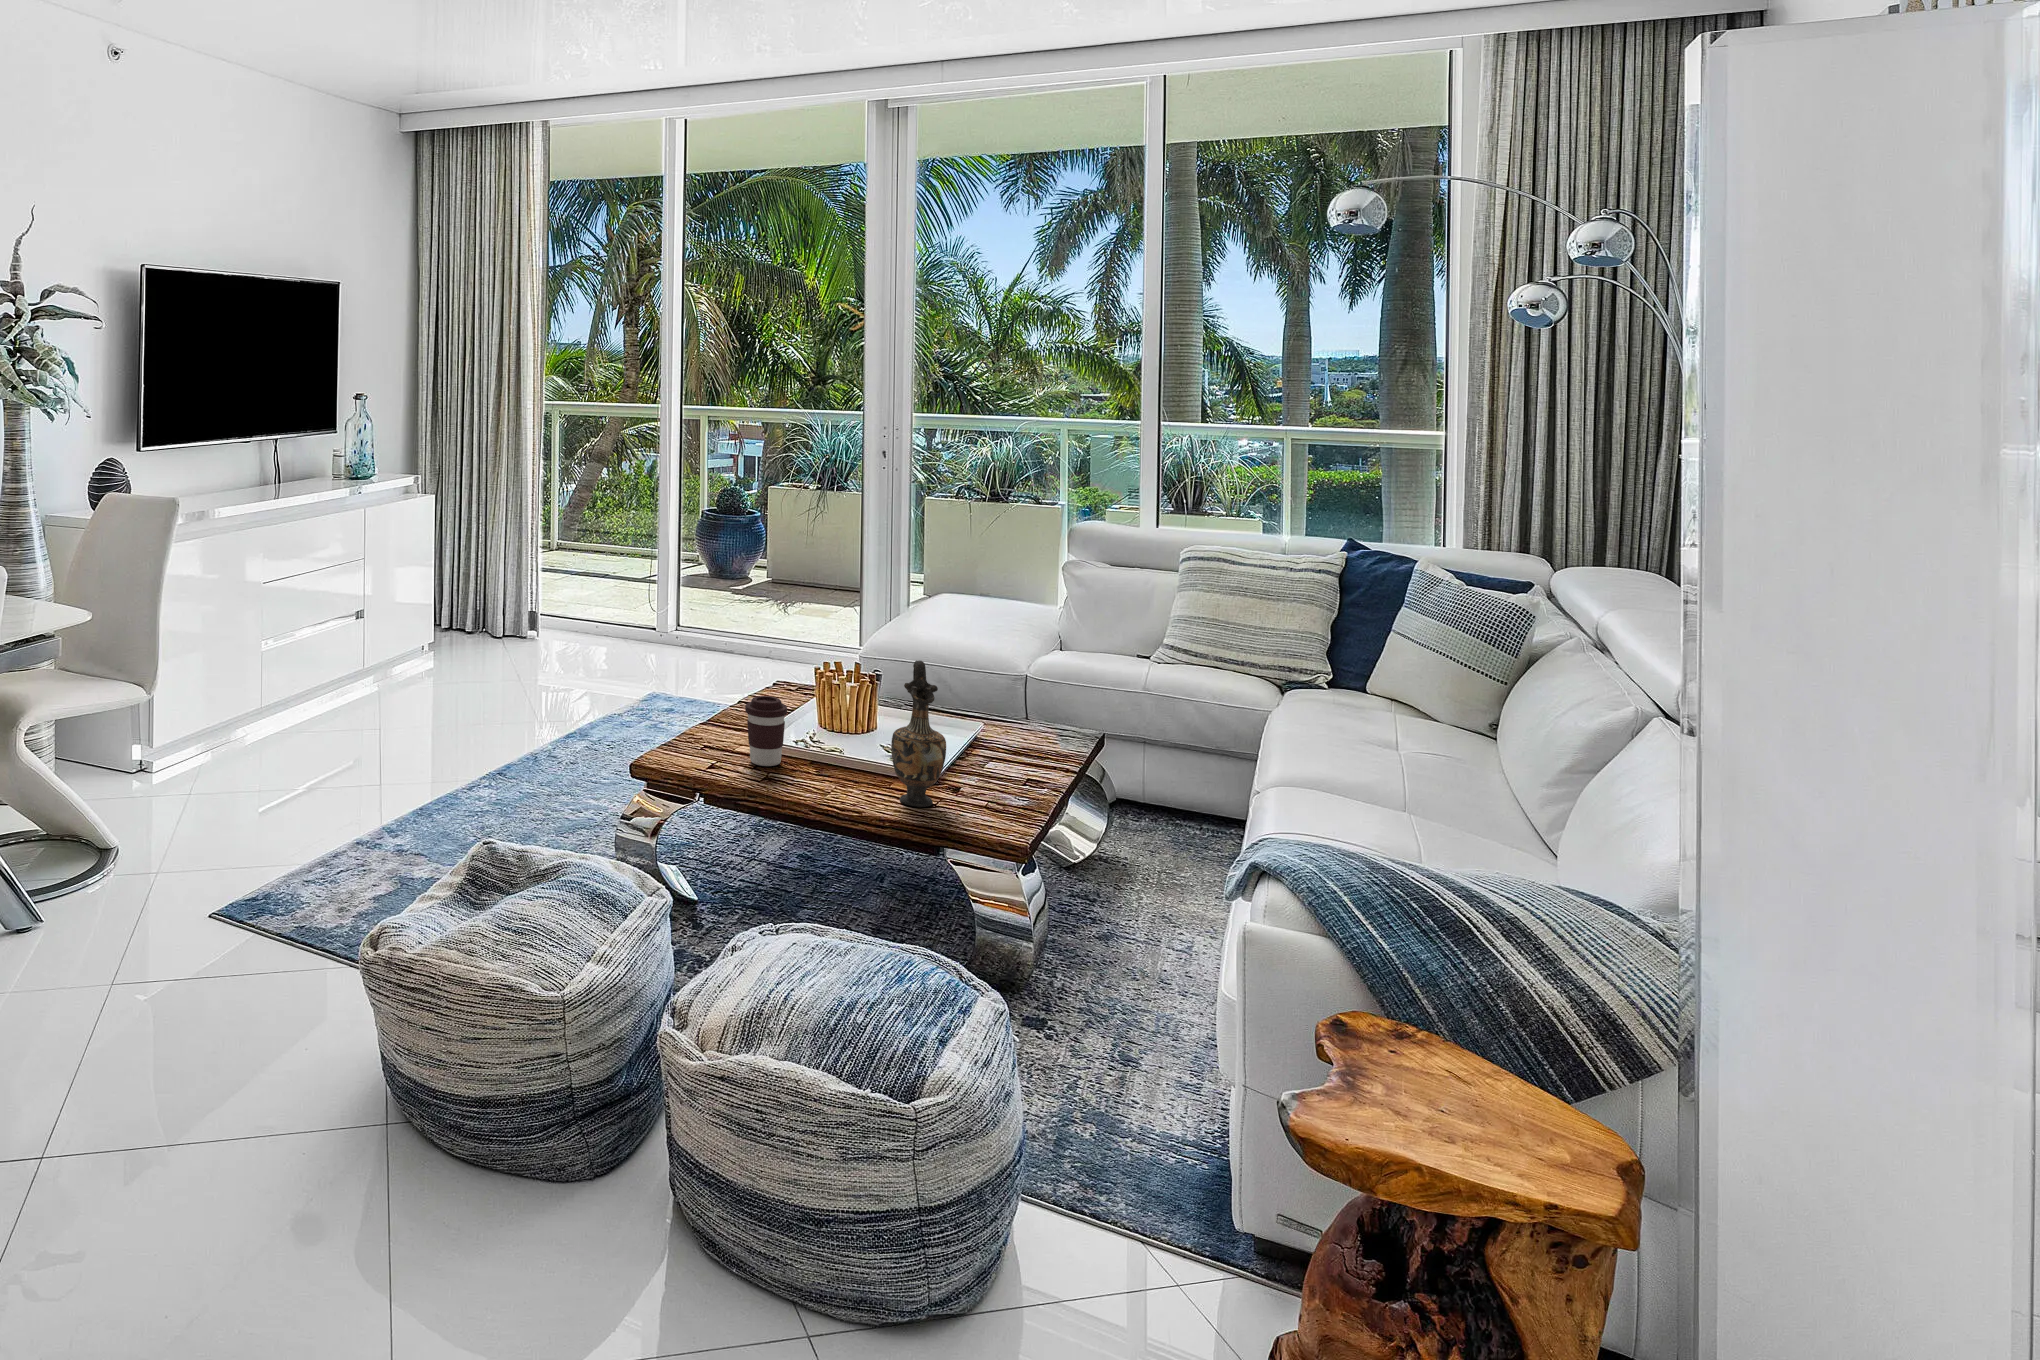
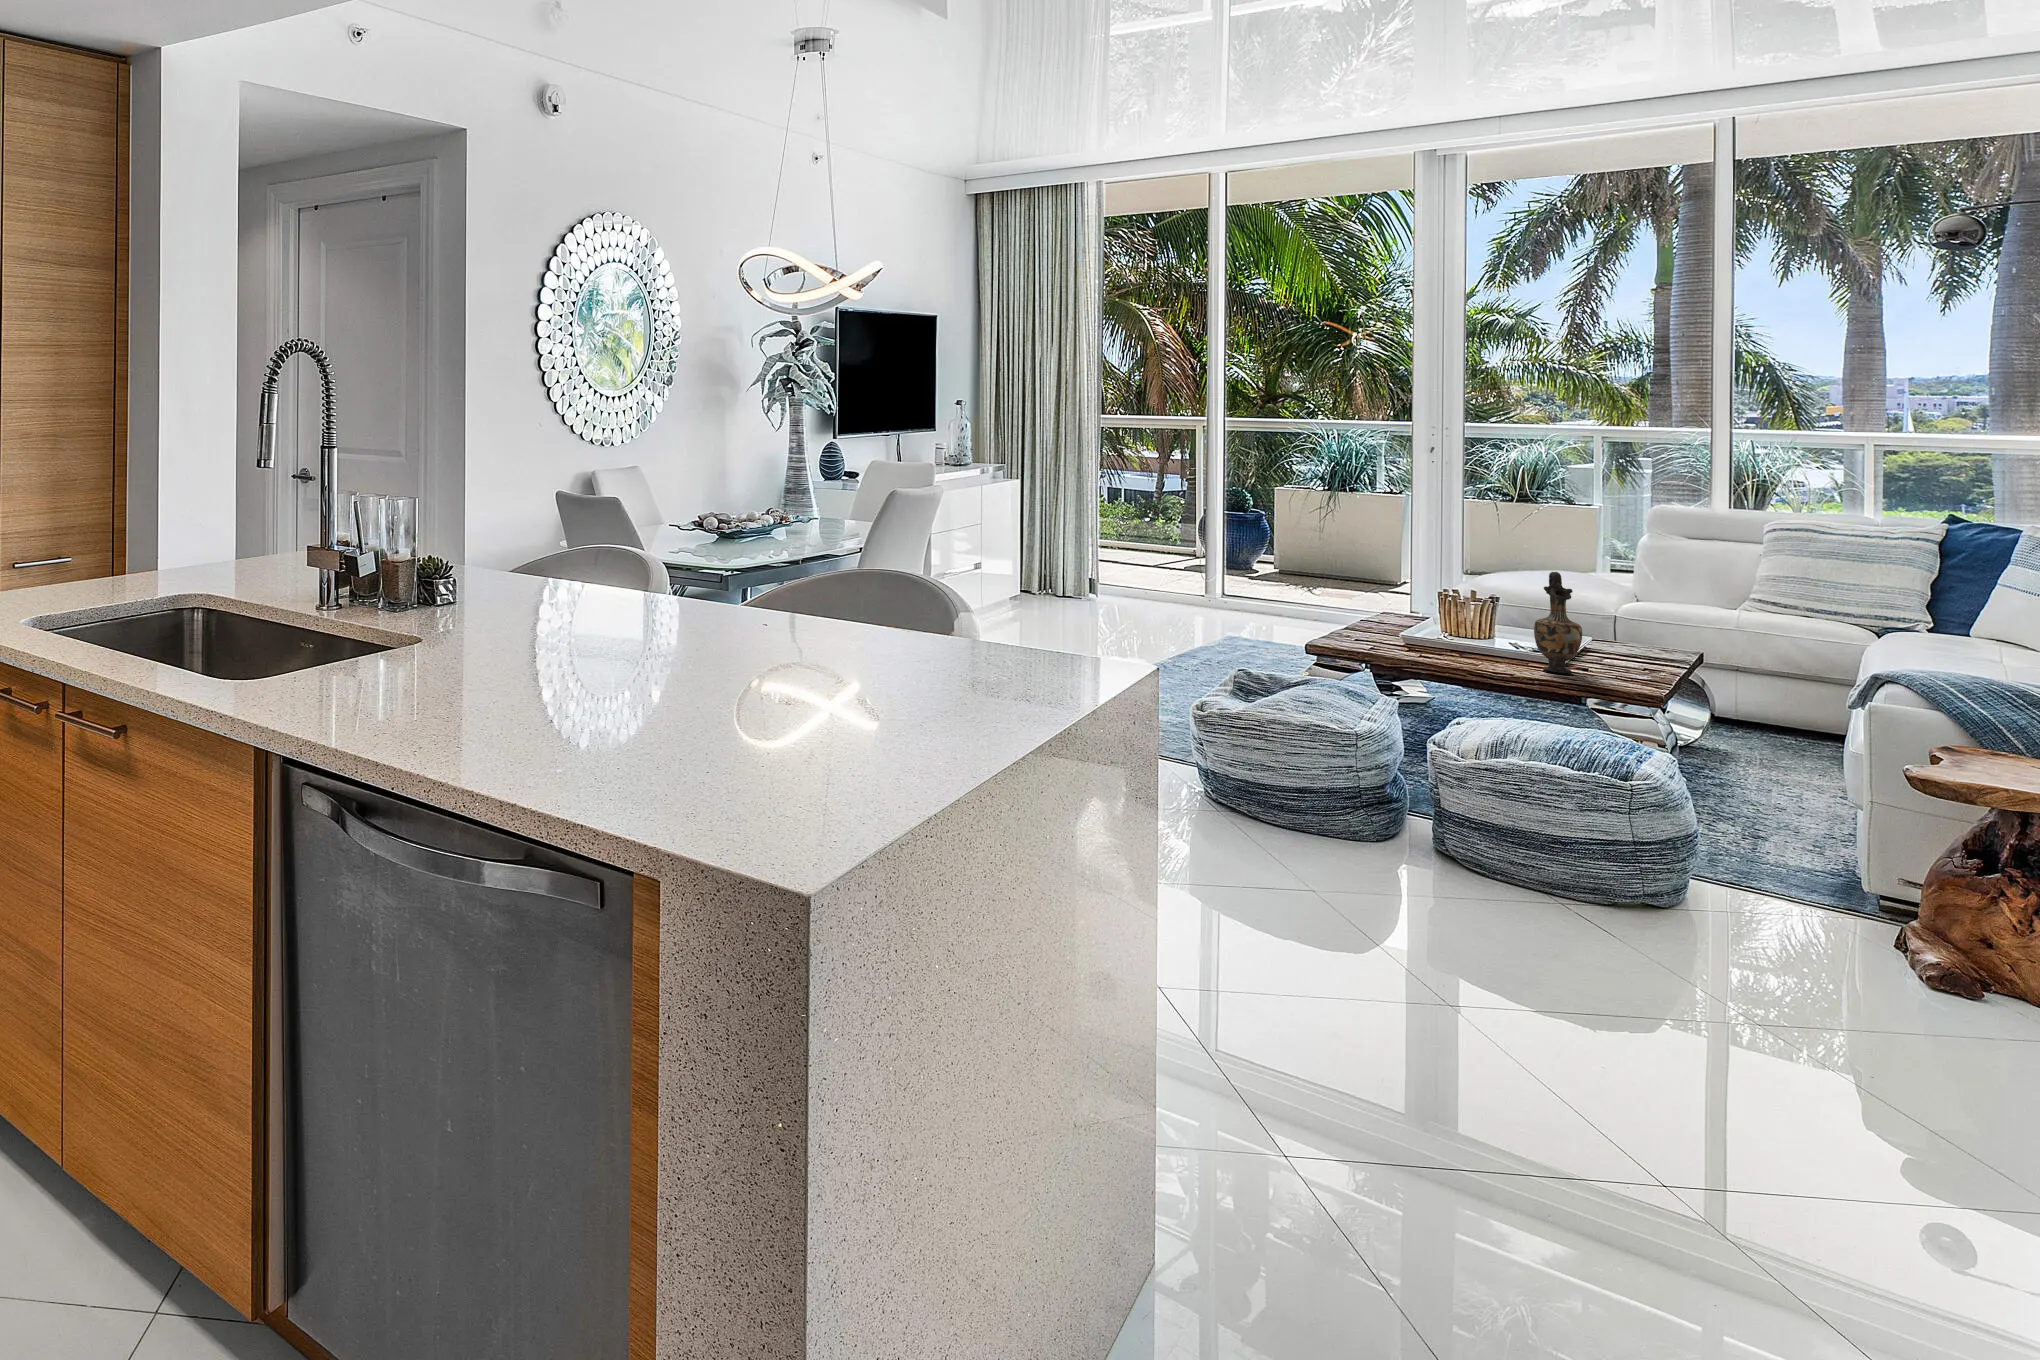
coffee cup: present [745,696,787,766] -> none [1398,601,1434,649]

